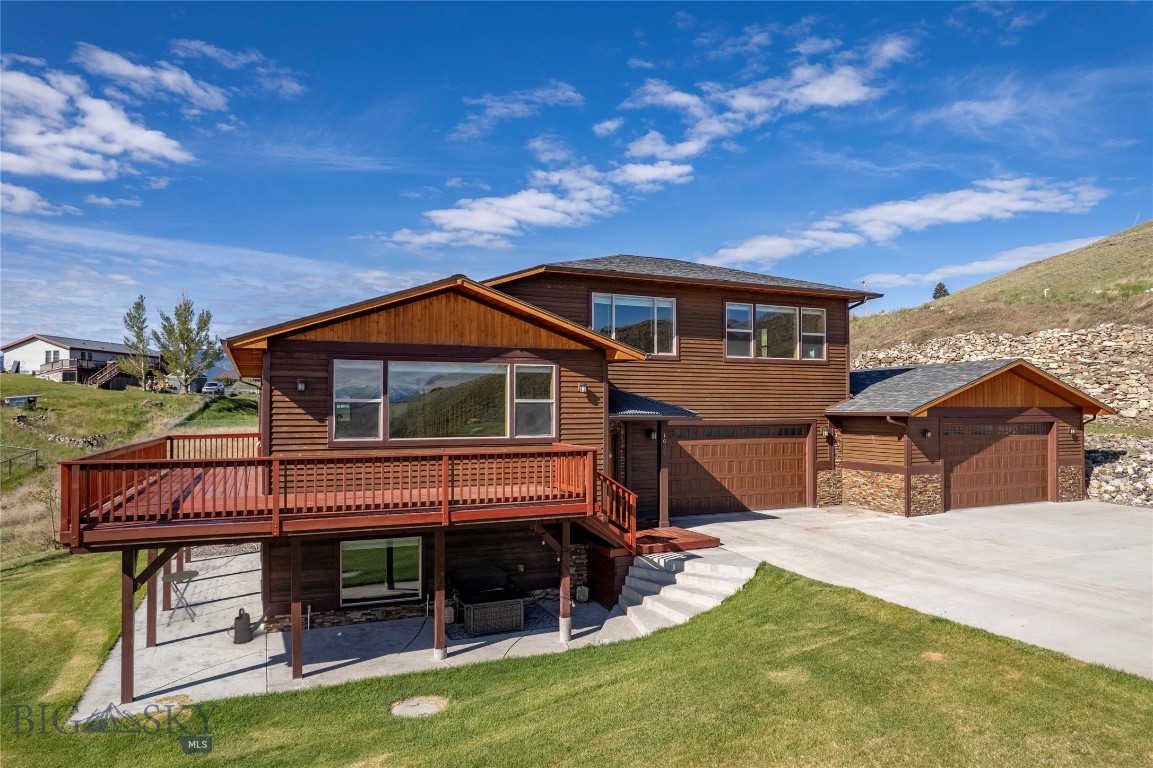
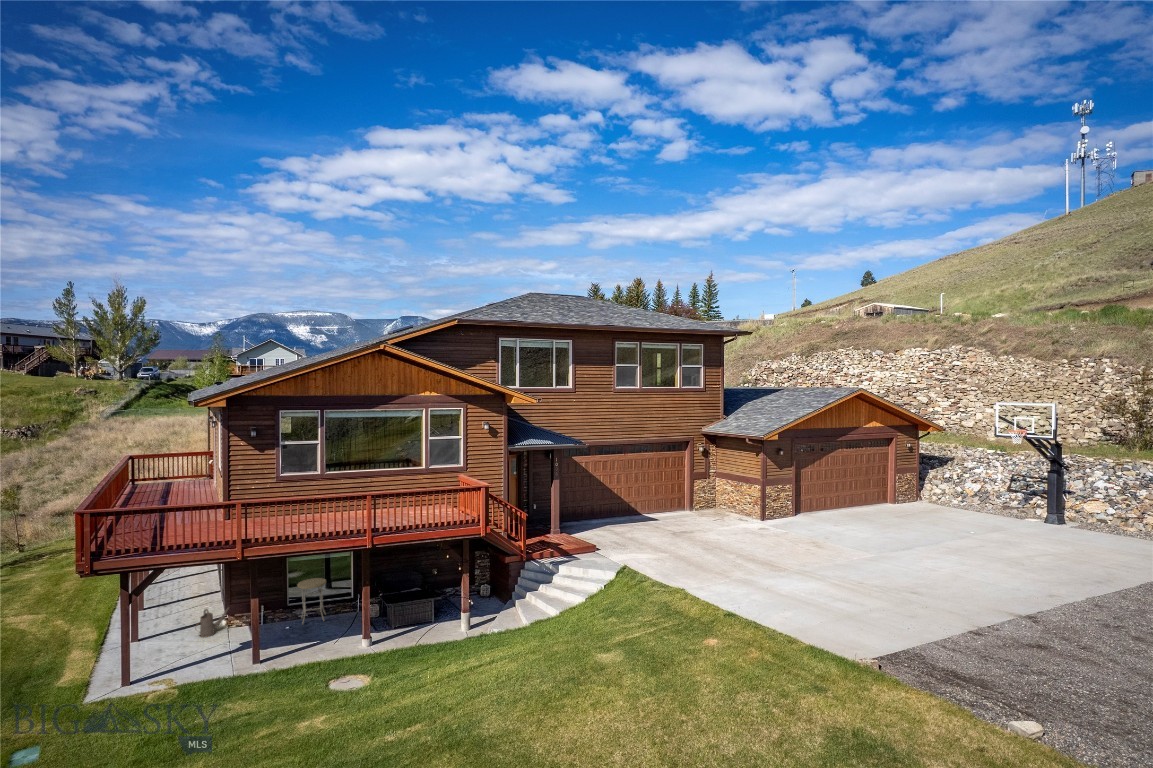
side table: present [162,570,199,627] -> present [297,578,326,623]

